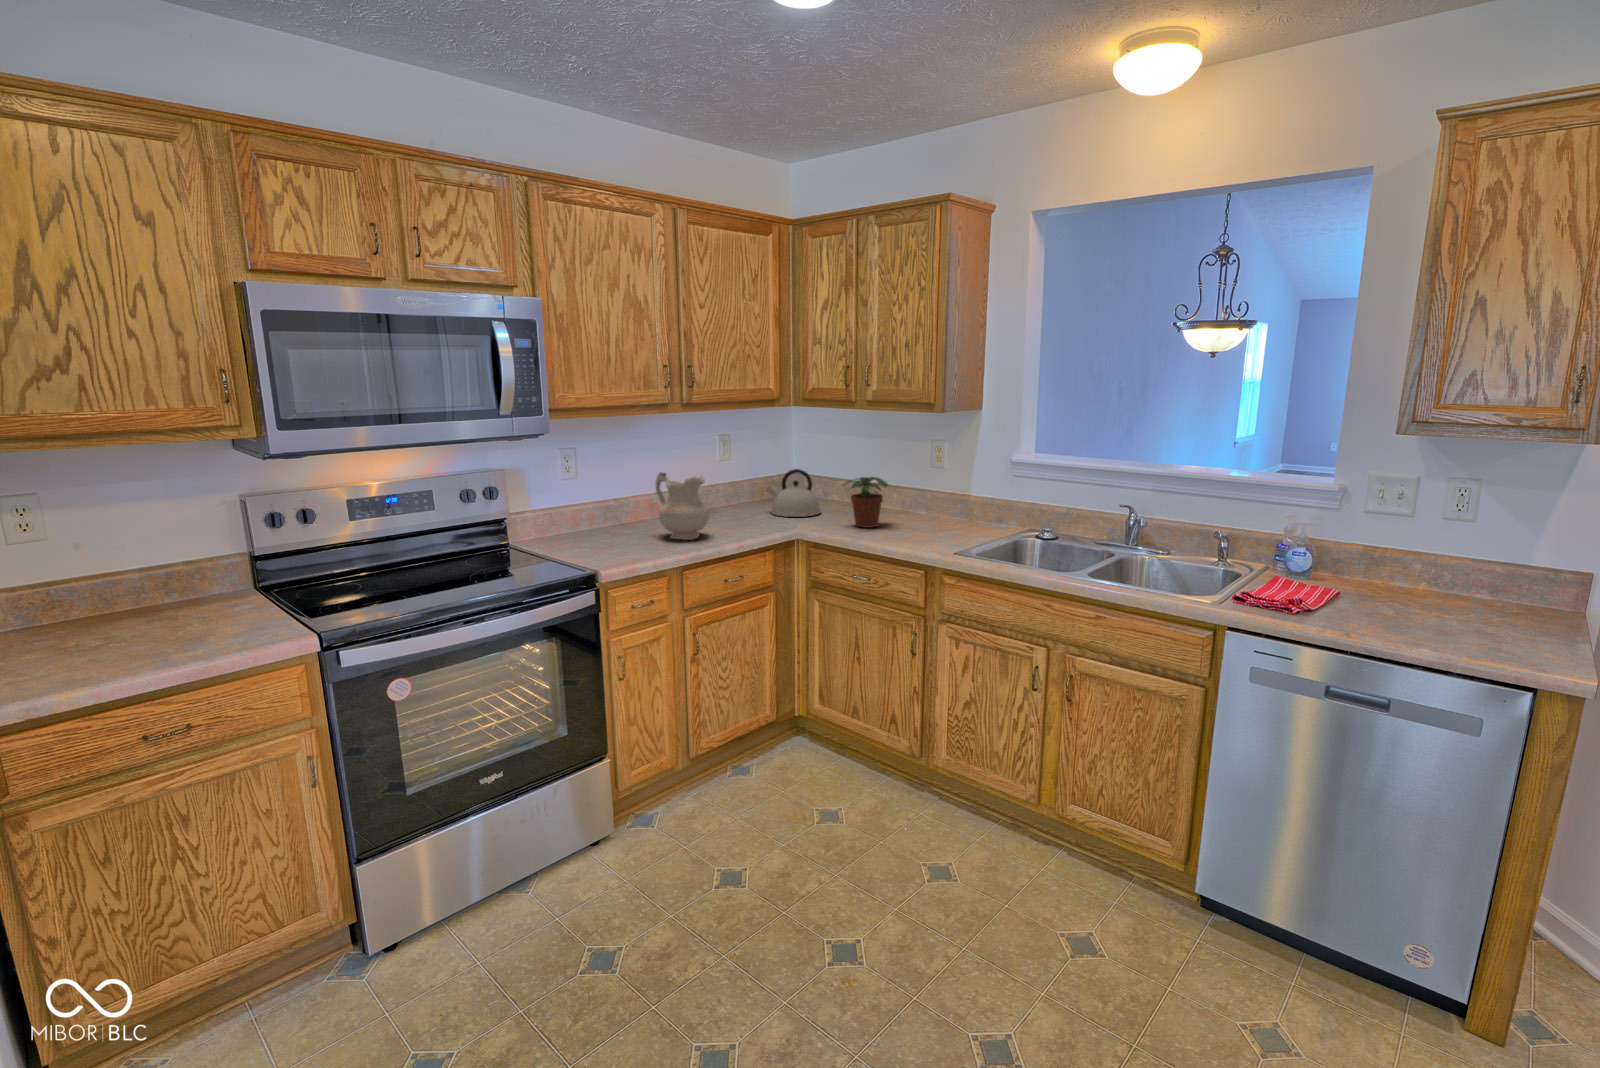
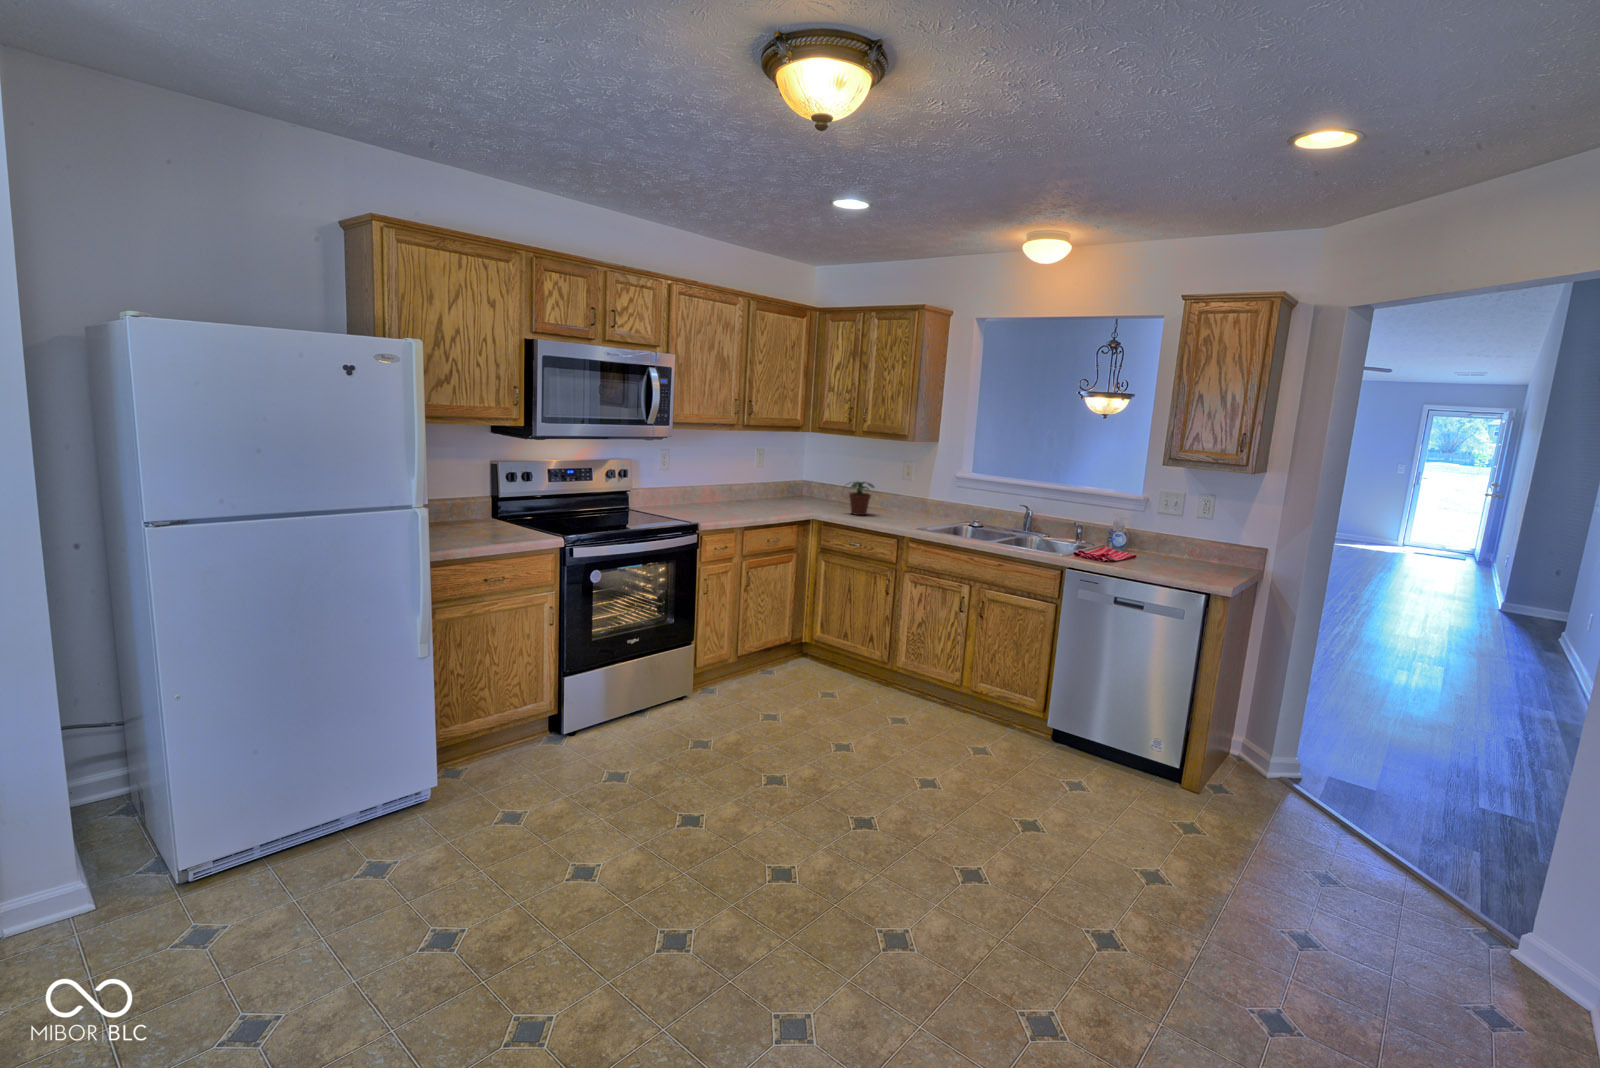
kettle: present [766,469,821,517] -> none [789,475,826,507]
ceramic pitcher: present [655,473,709,540] -> none [723,468,758,513]

